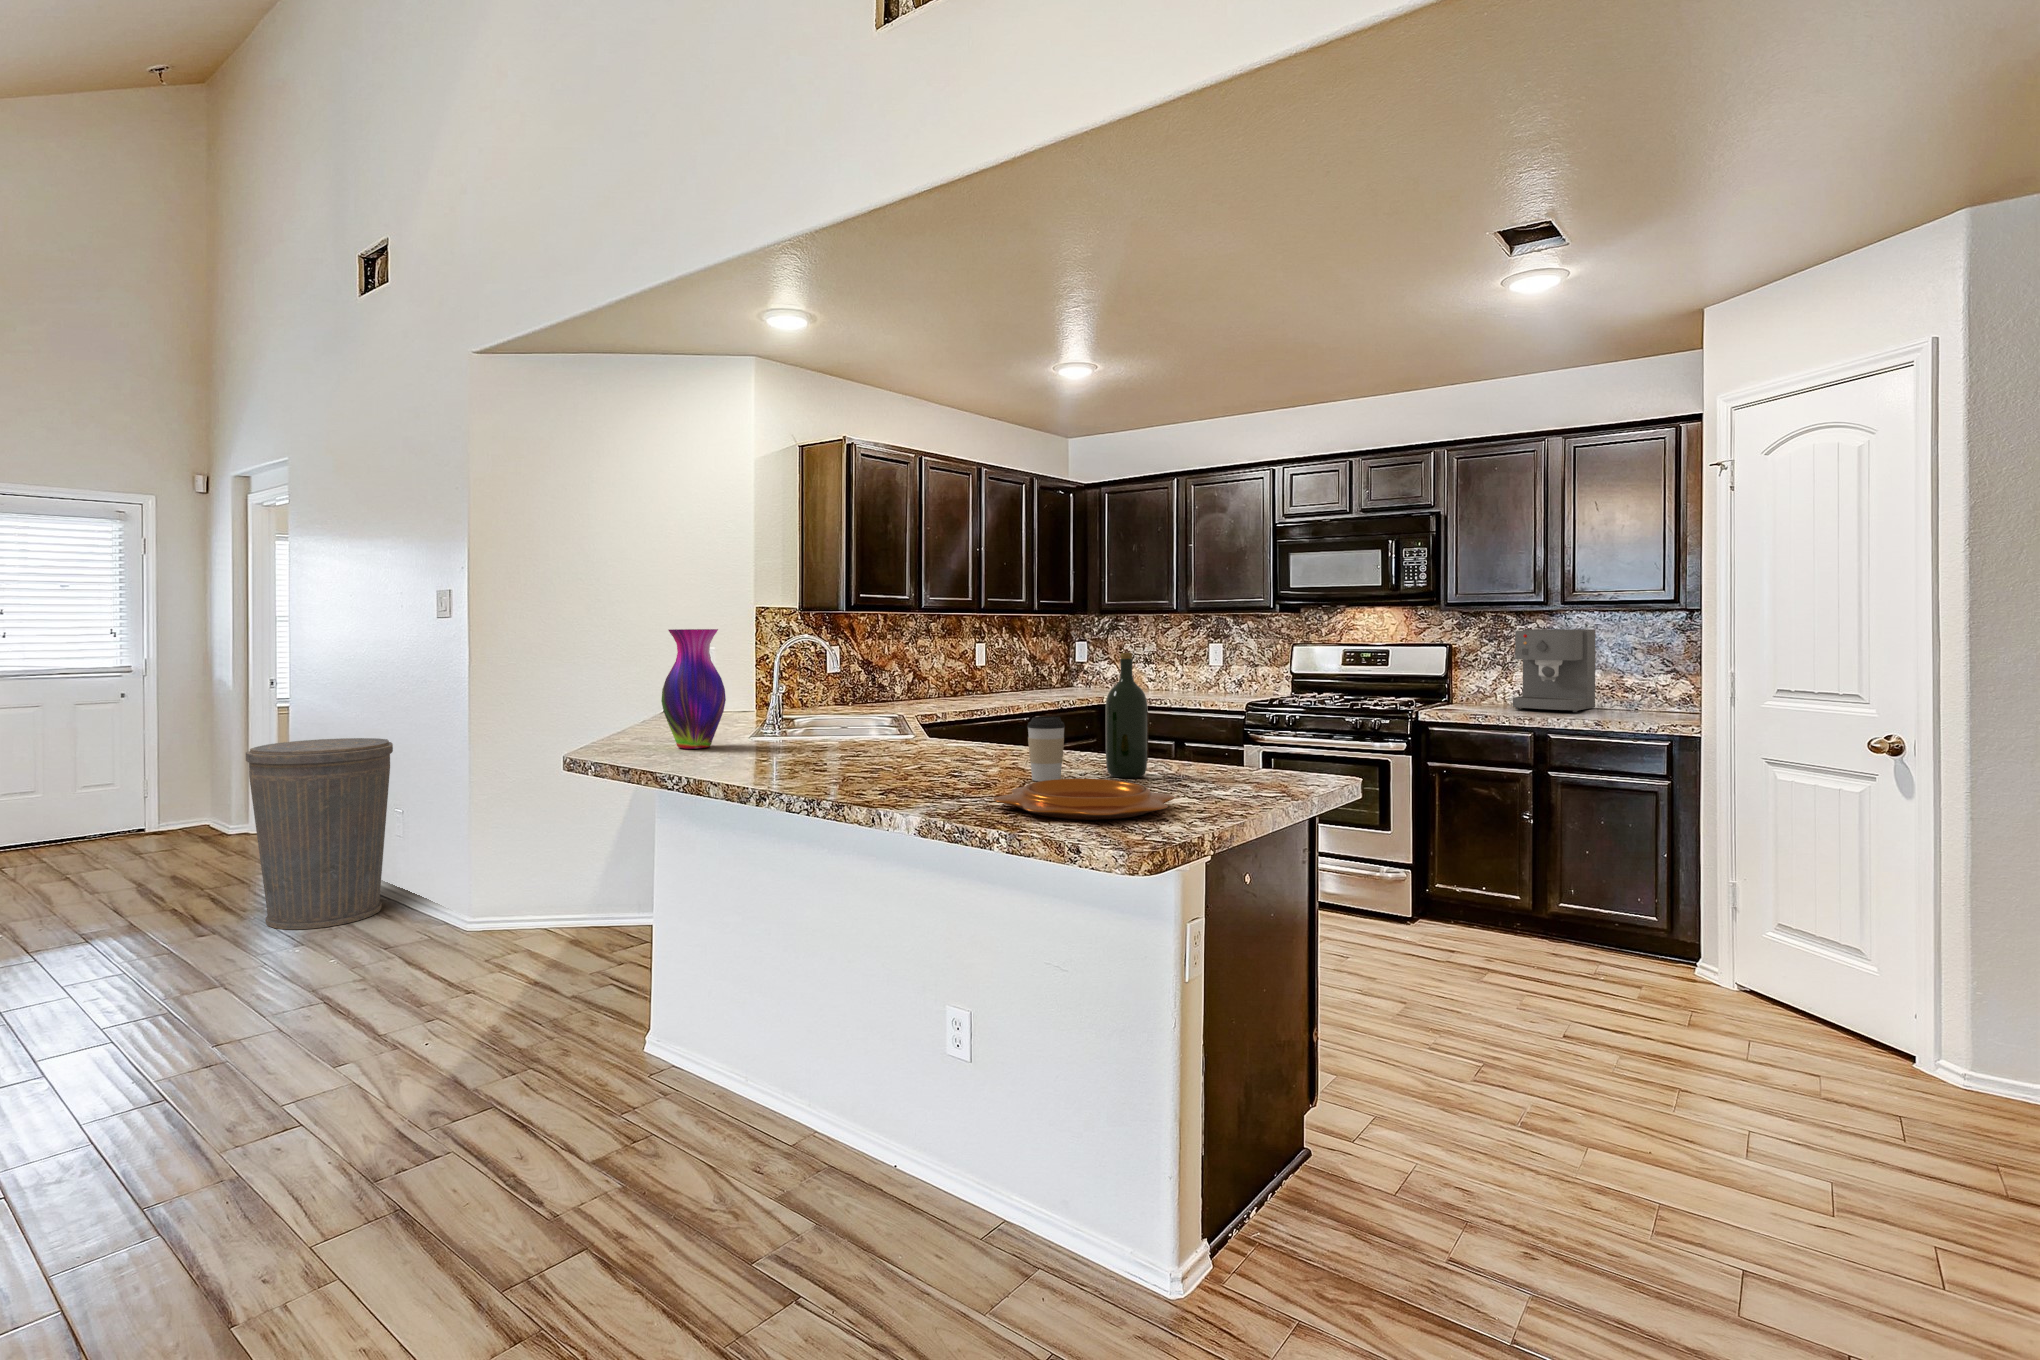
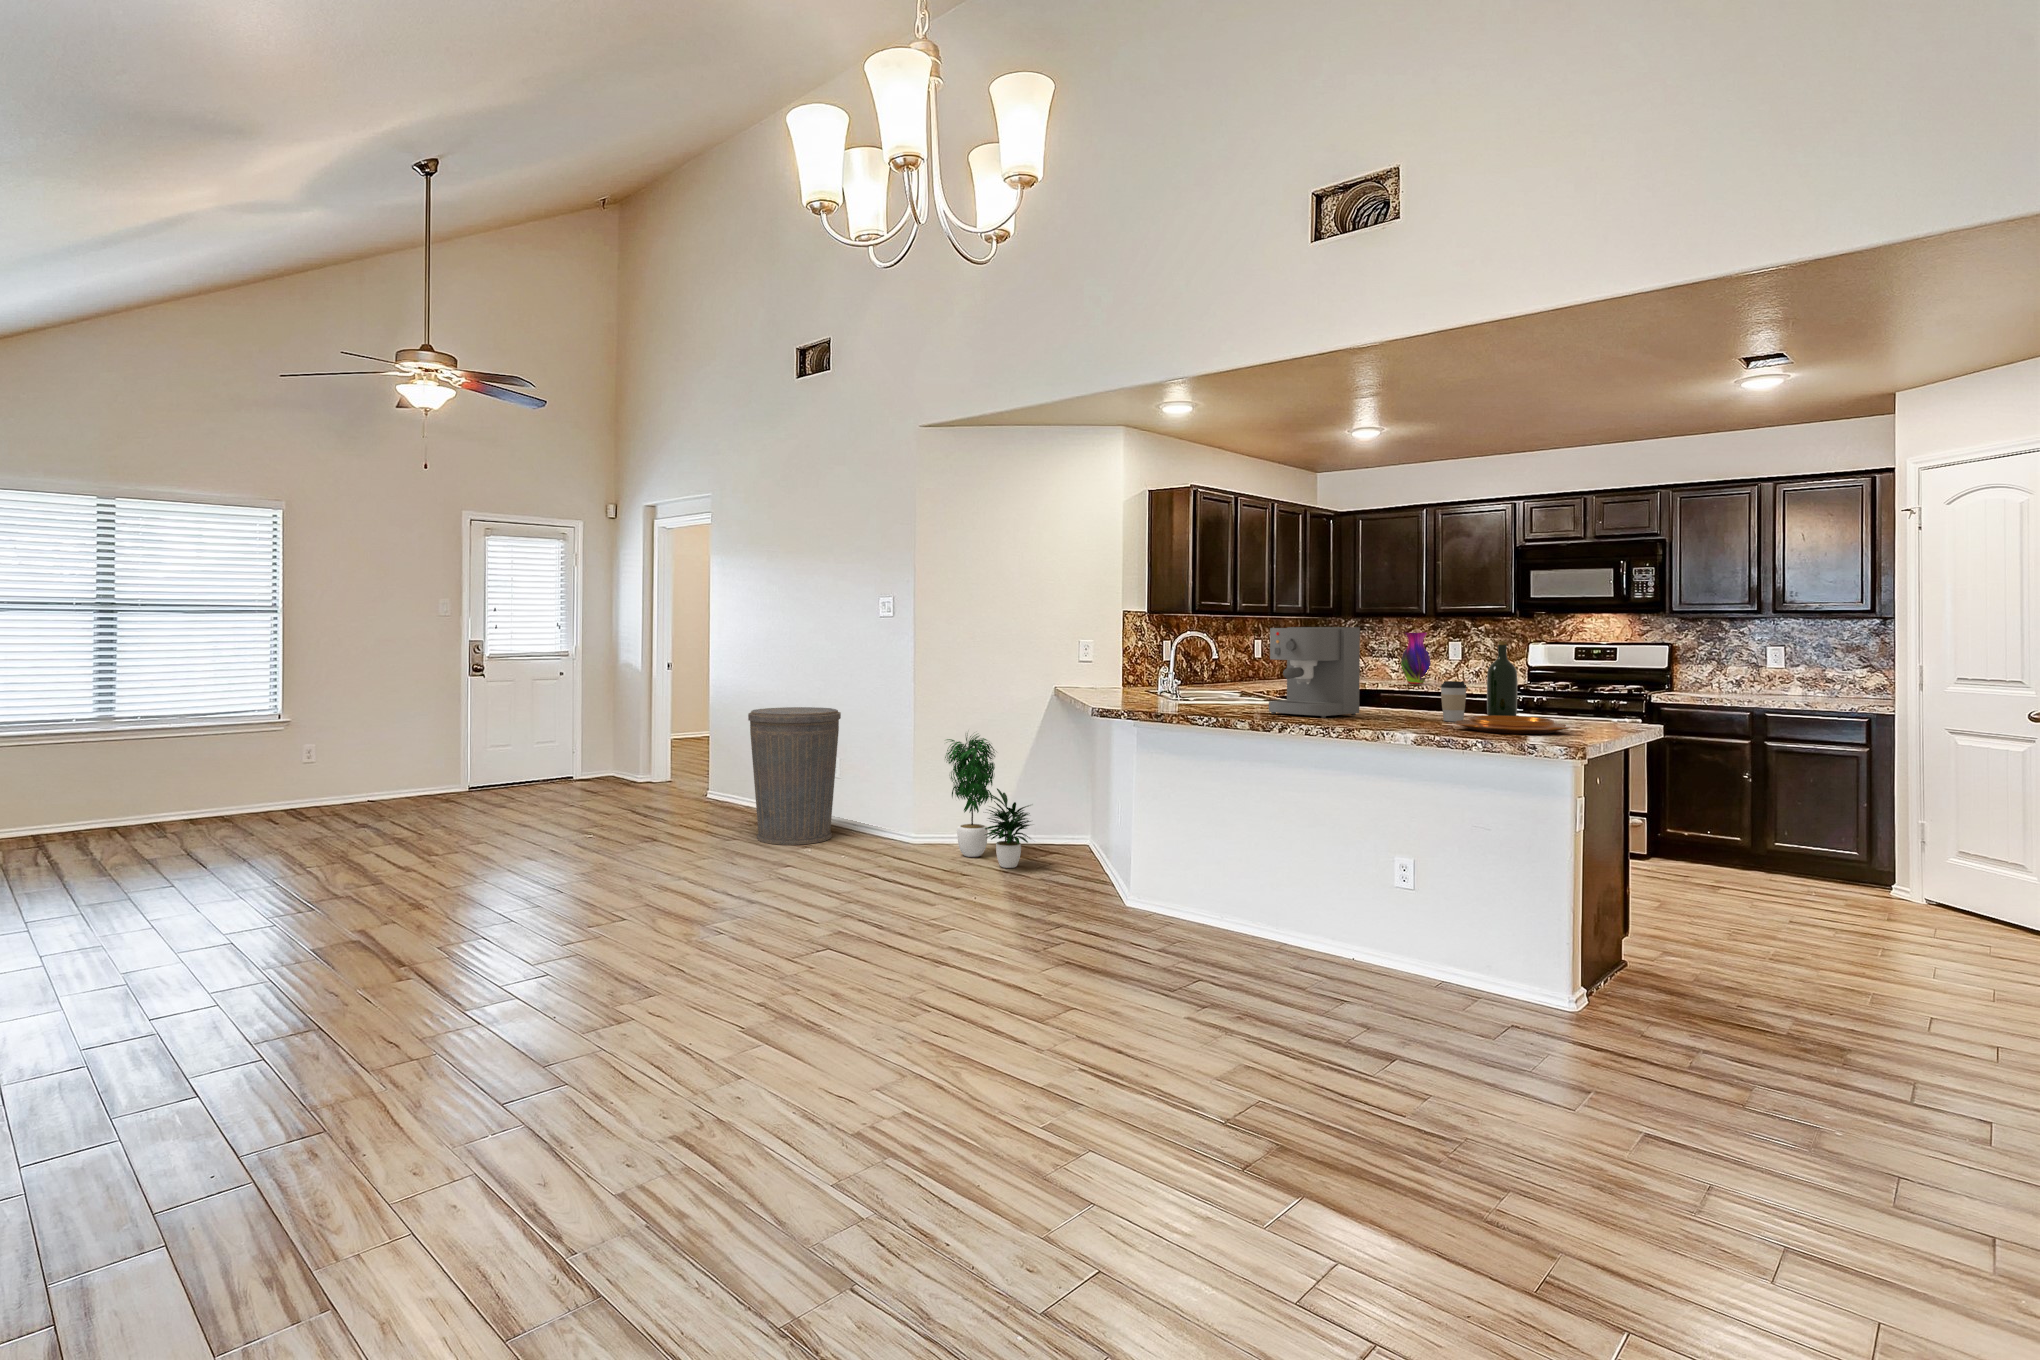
vase: present [661,629,726,749] -> present [1401,633,1430,684]
coffee maker: present [1513,629,1595,712] -> present [1269,627,1360,718]
potted plant: none [491,768,598,965] -> present [945,734,1031,868]

